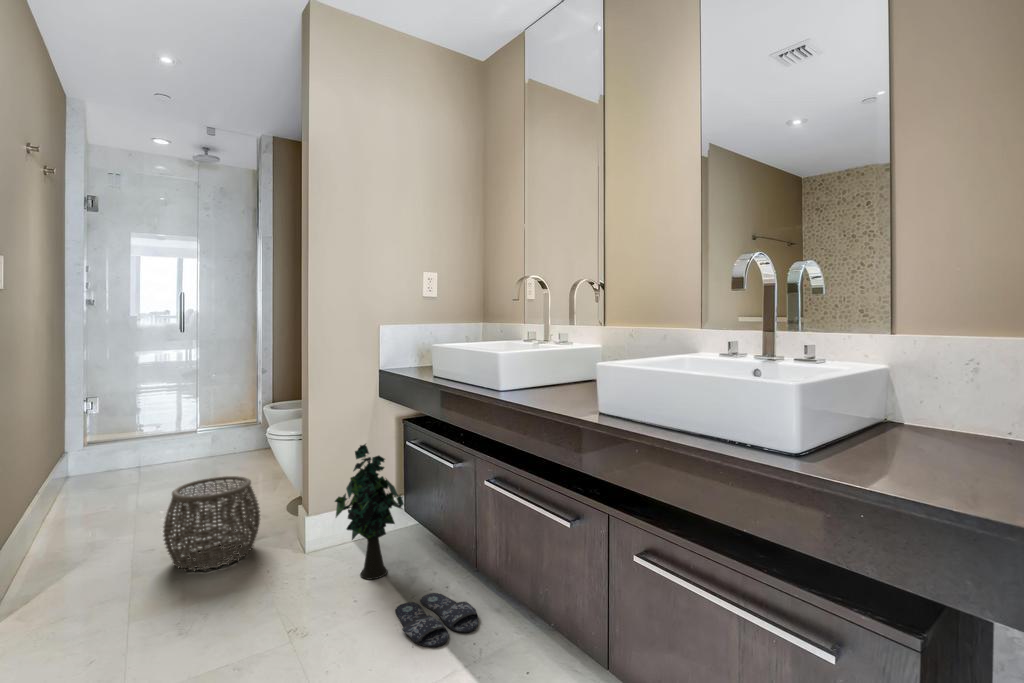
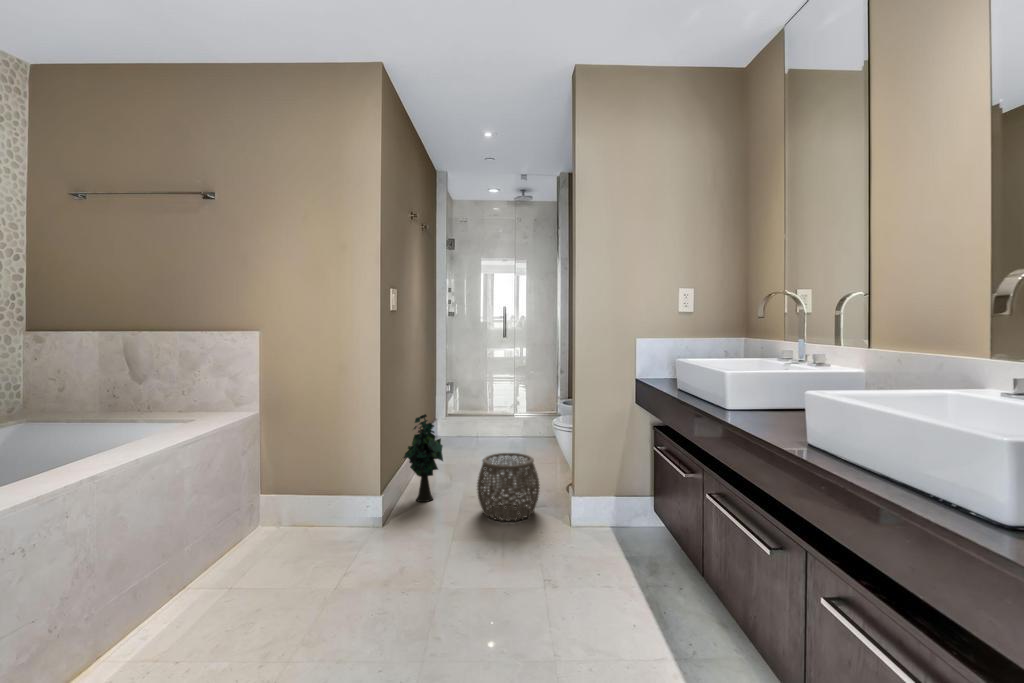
decorative plant: present [335,444,404,579] -> present [403,414,443,502]
slippers: present [395,593,478,647] -> none [628,588,701,634]

